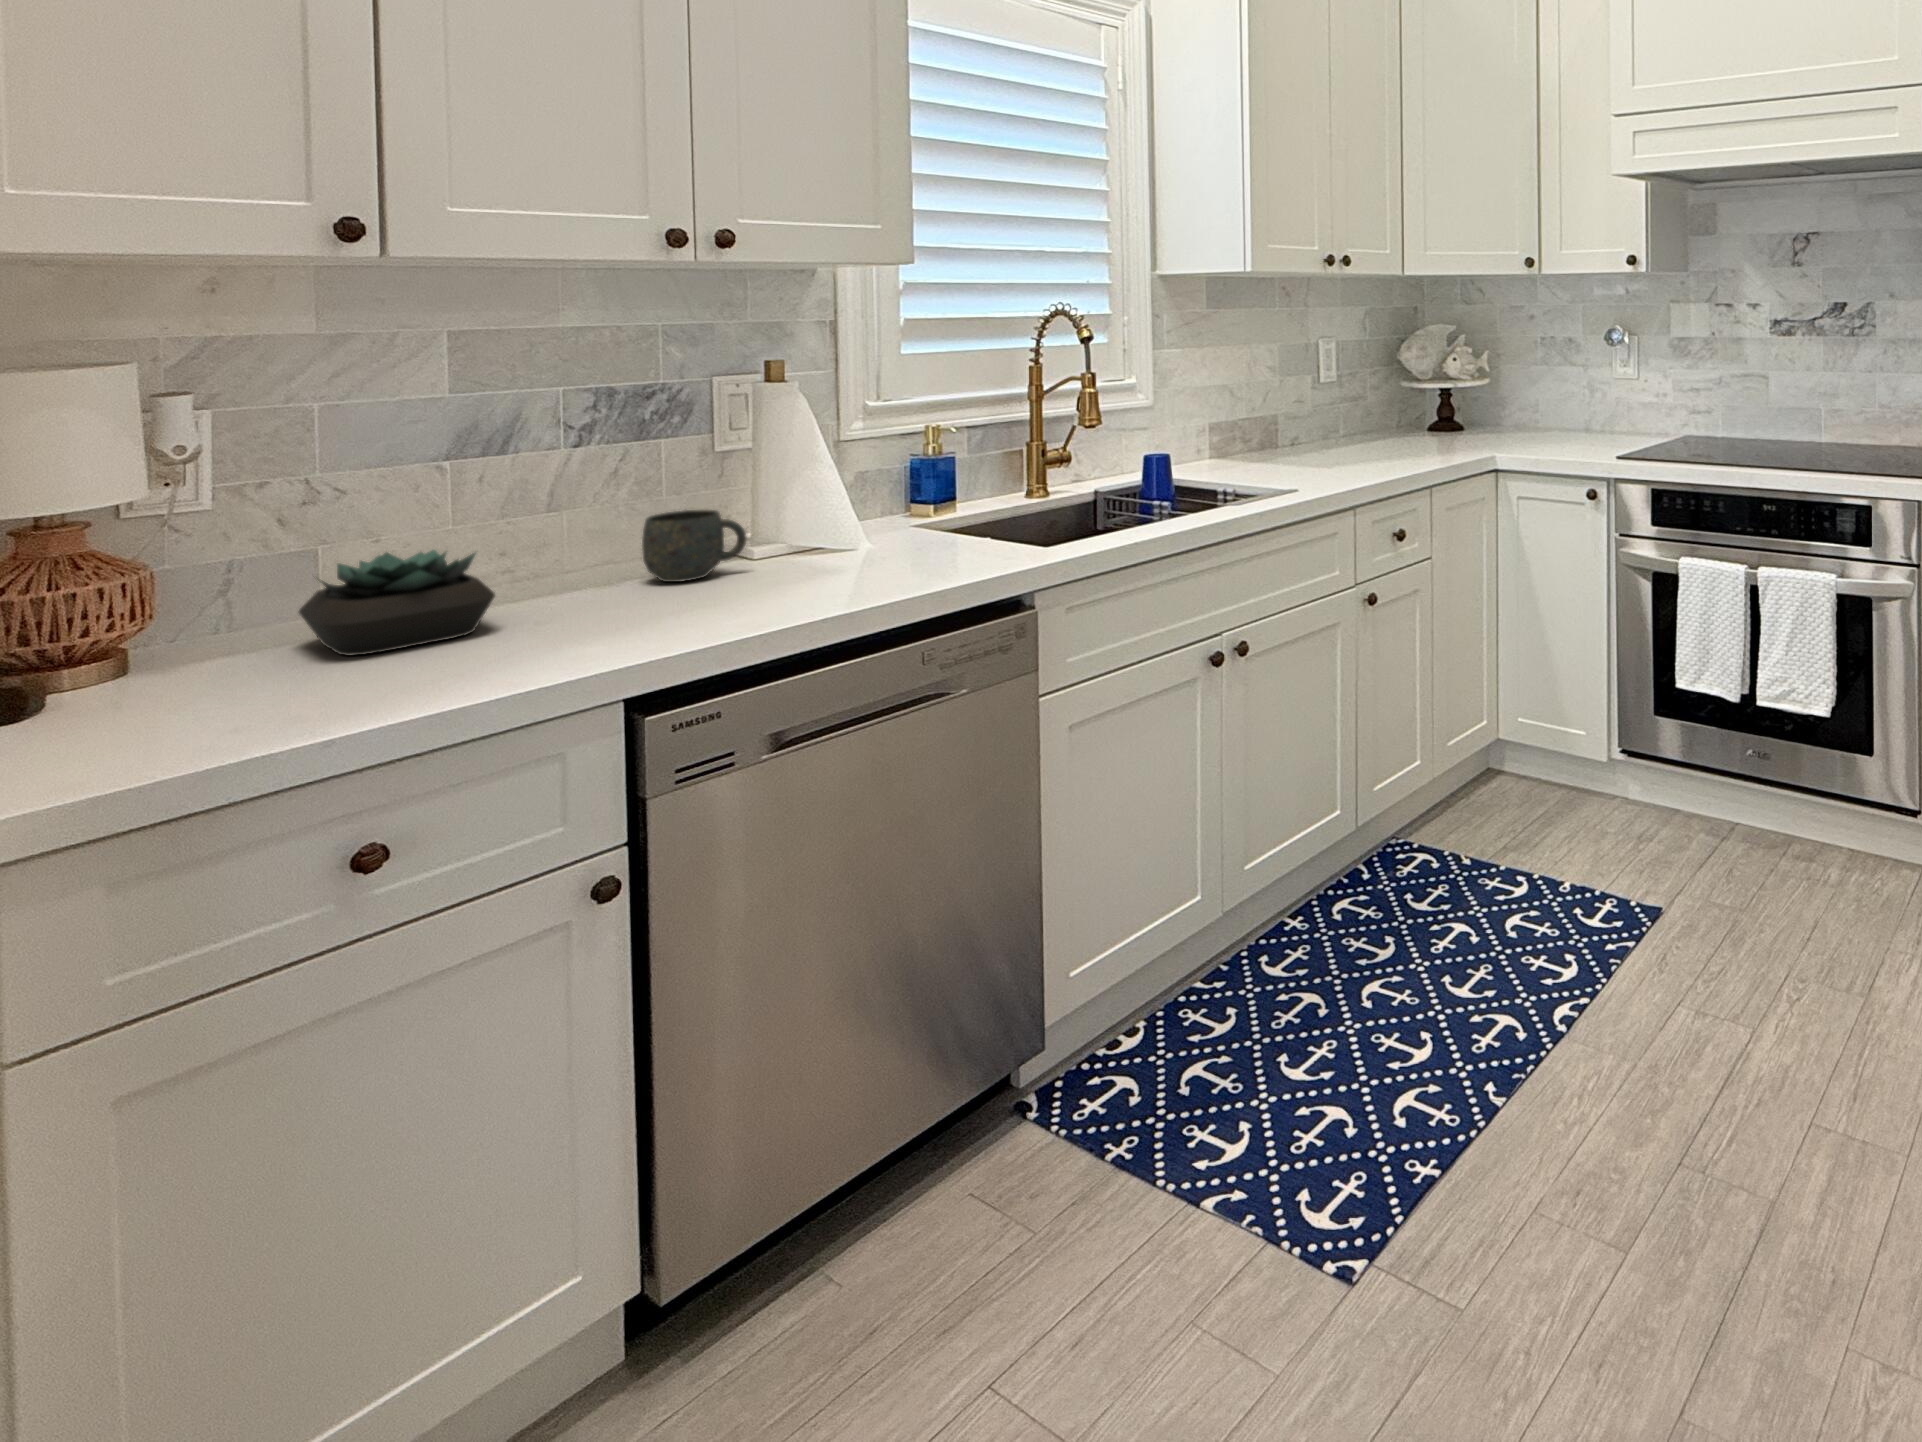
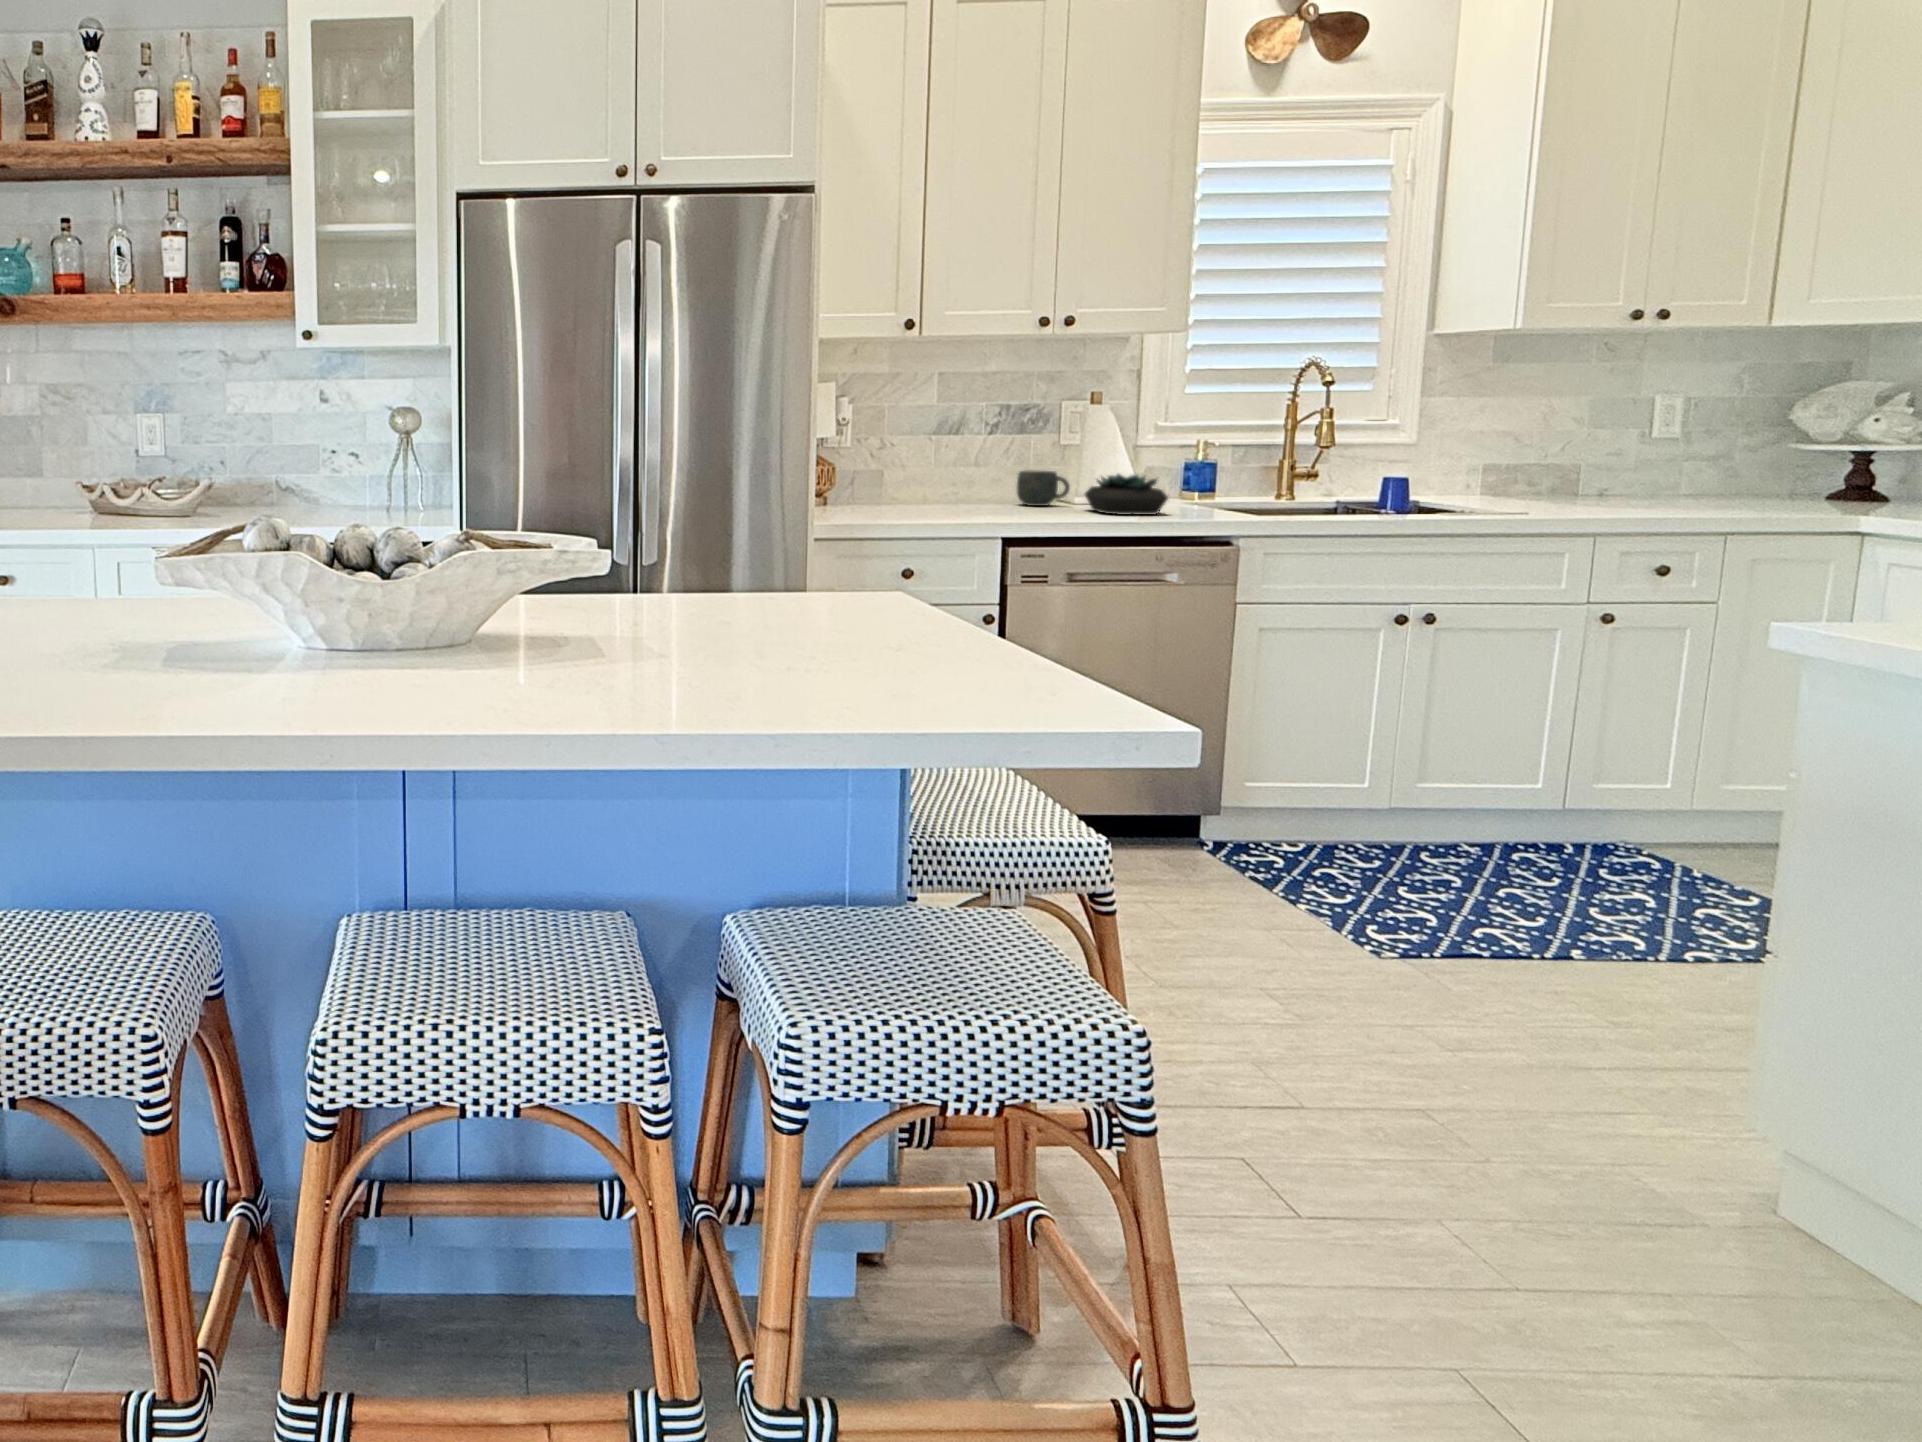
succulent plant: present [299,550,495,656] -> present [1085,474,1168,515]

